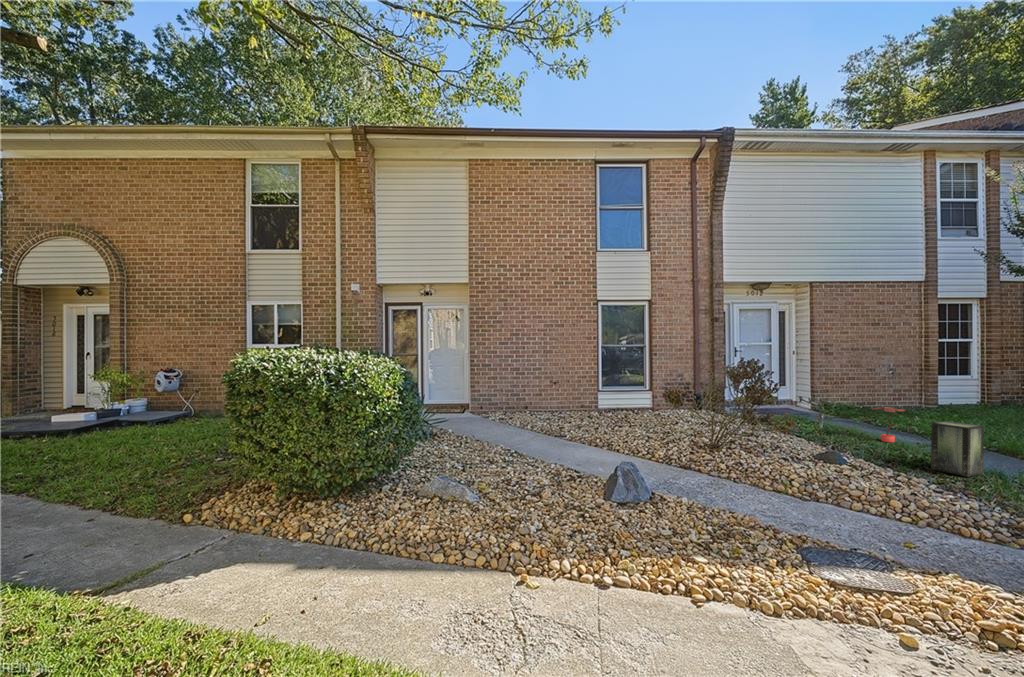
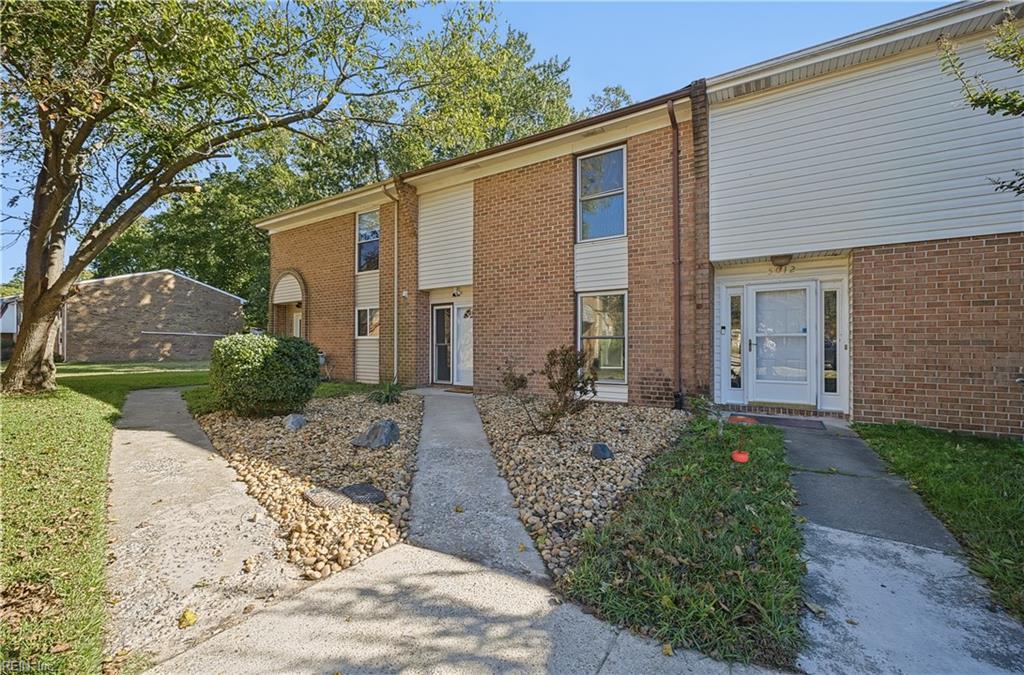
storage box: present [931,421,984,477] -> none [664,432,710,504]

